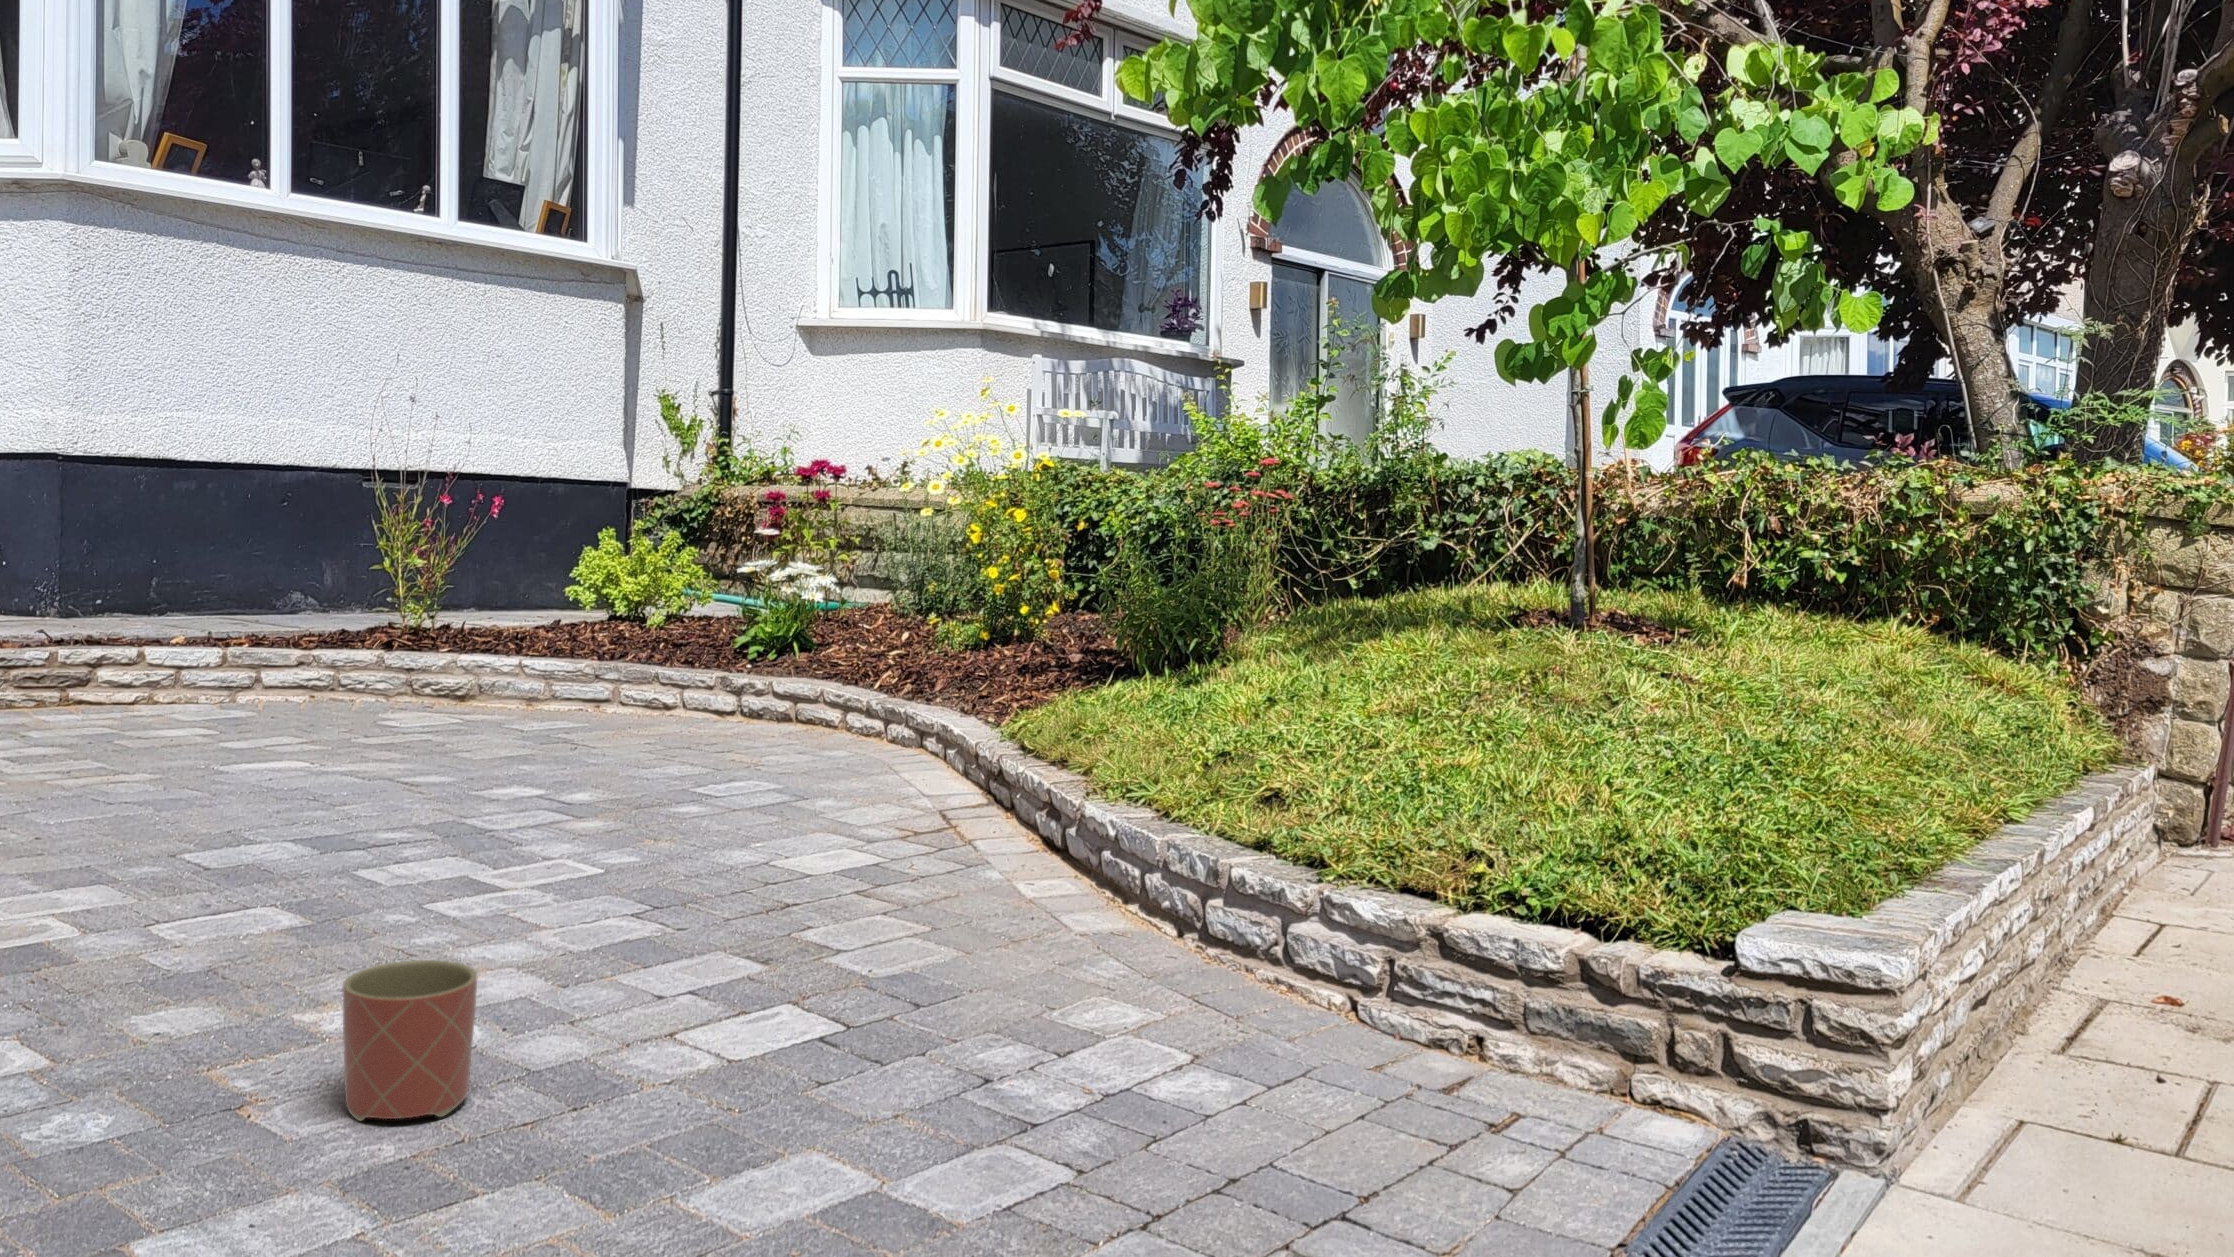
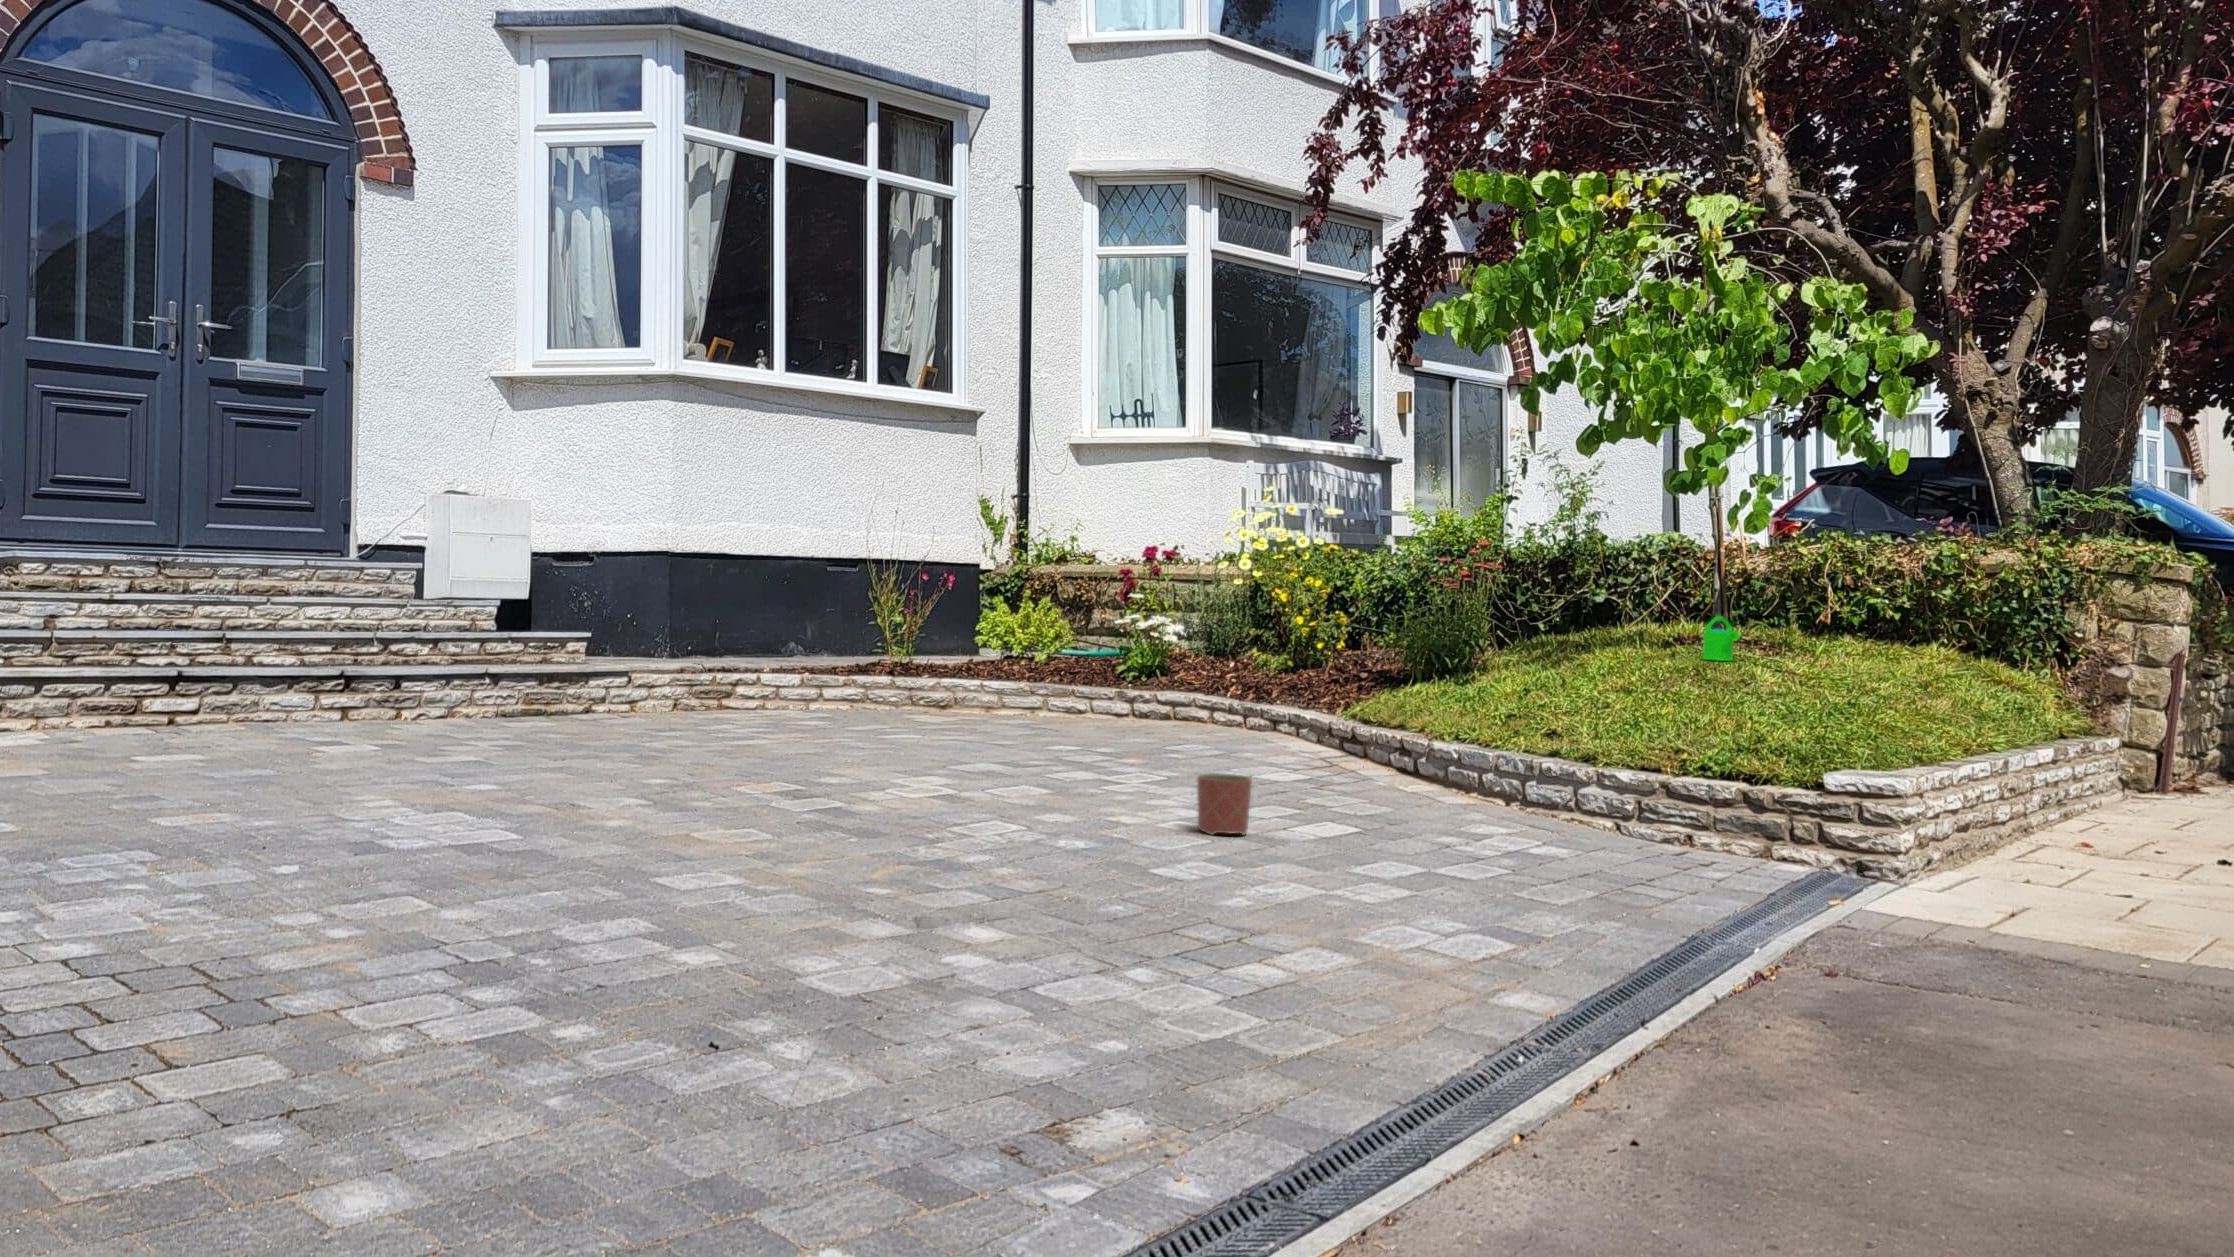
watering can: none [1548,579,1609,651] -> present [1702,616,1740,661]

